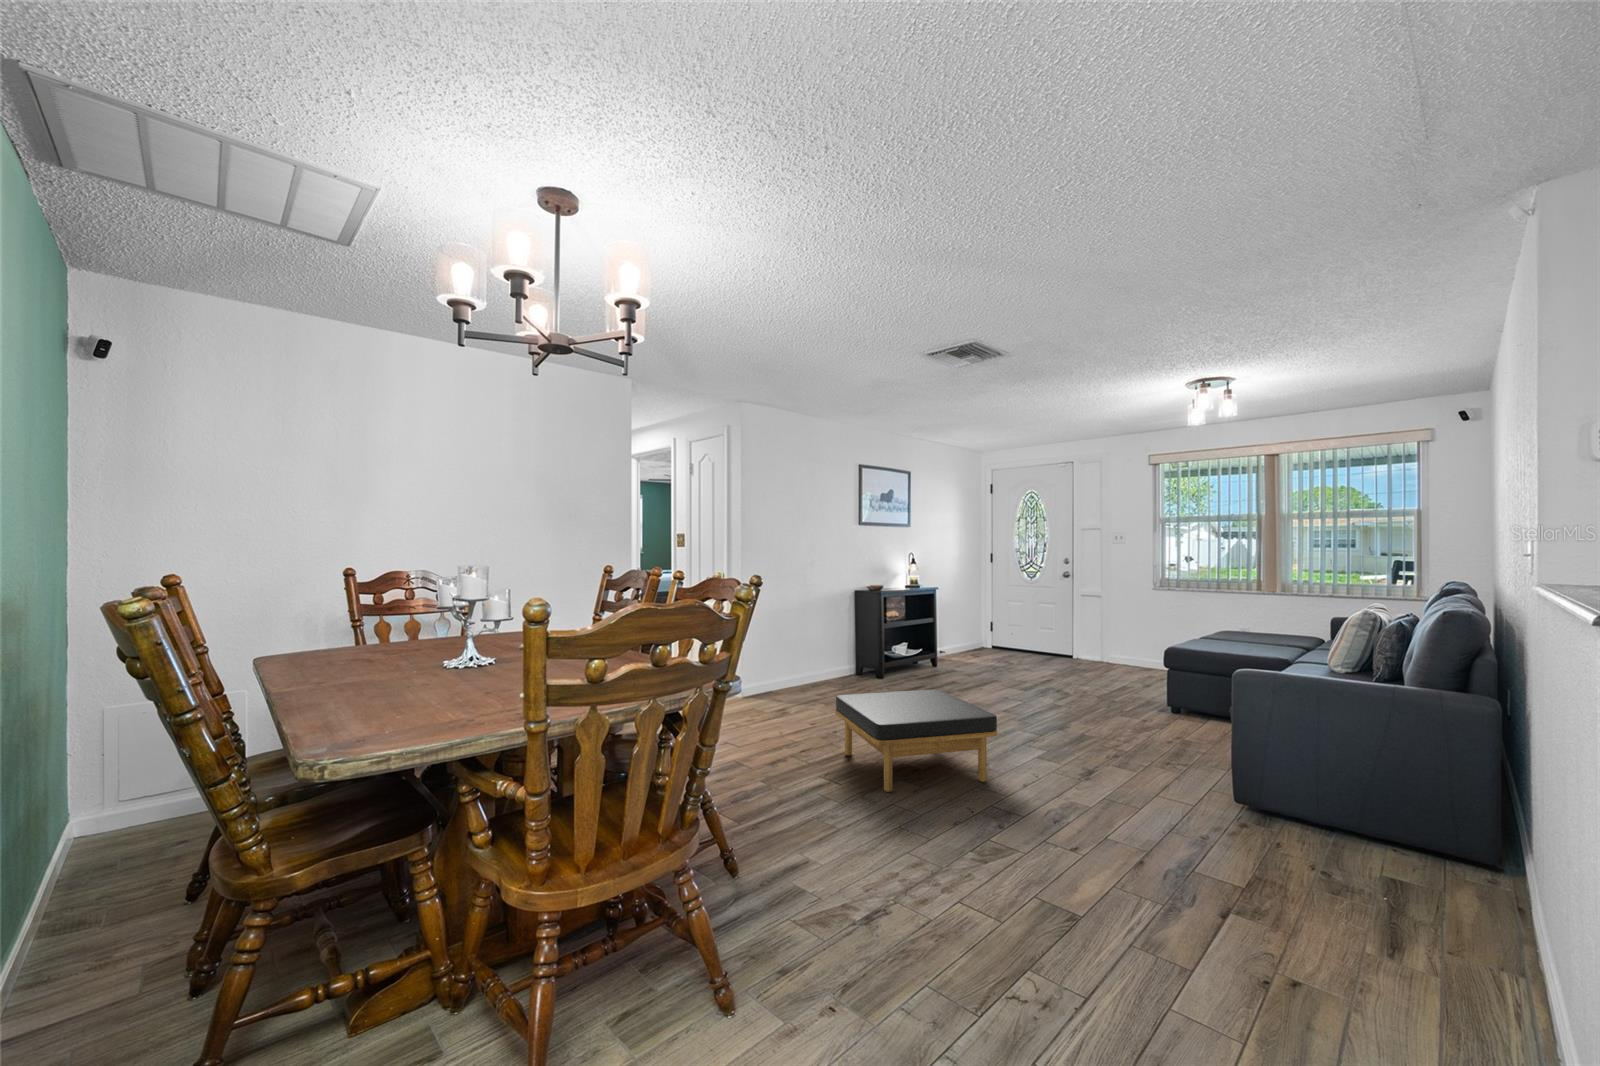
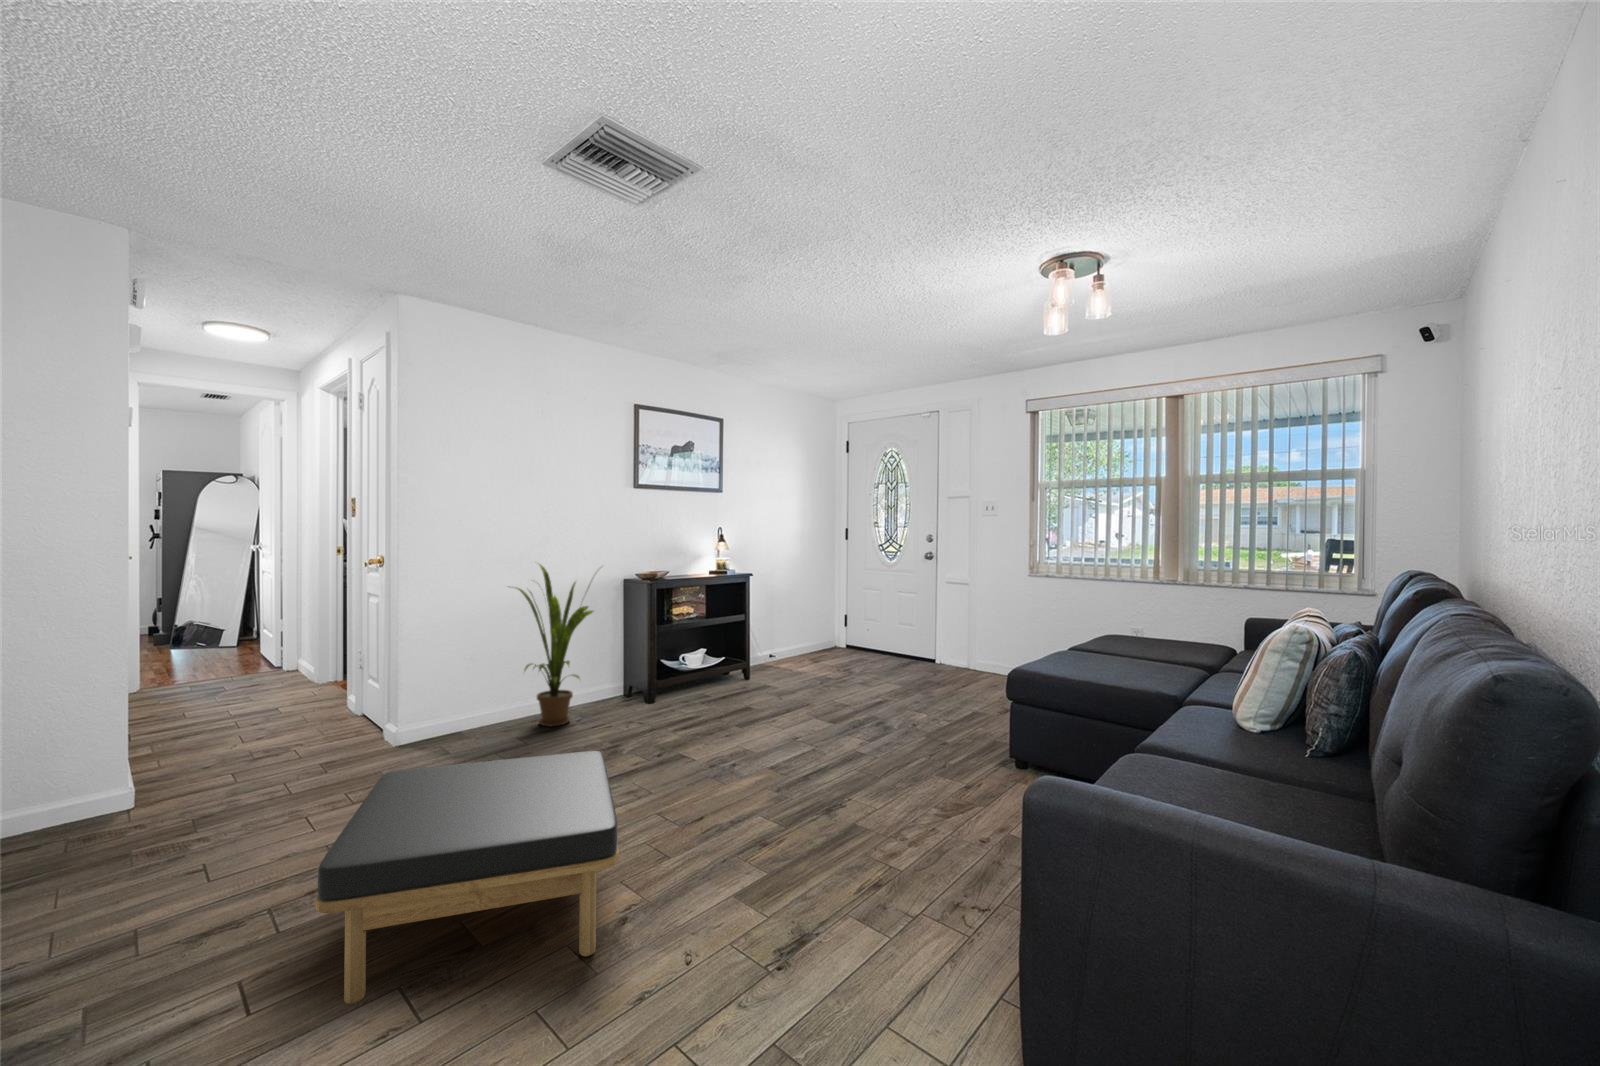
house plant: none [805,579,866,691] -> present [515,564,593,726]

